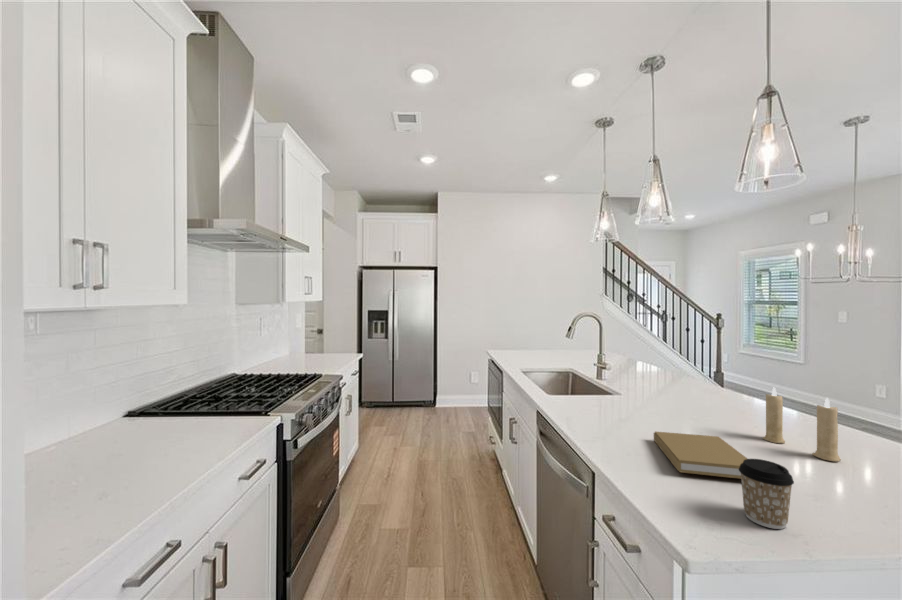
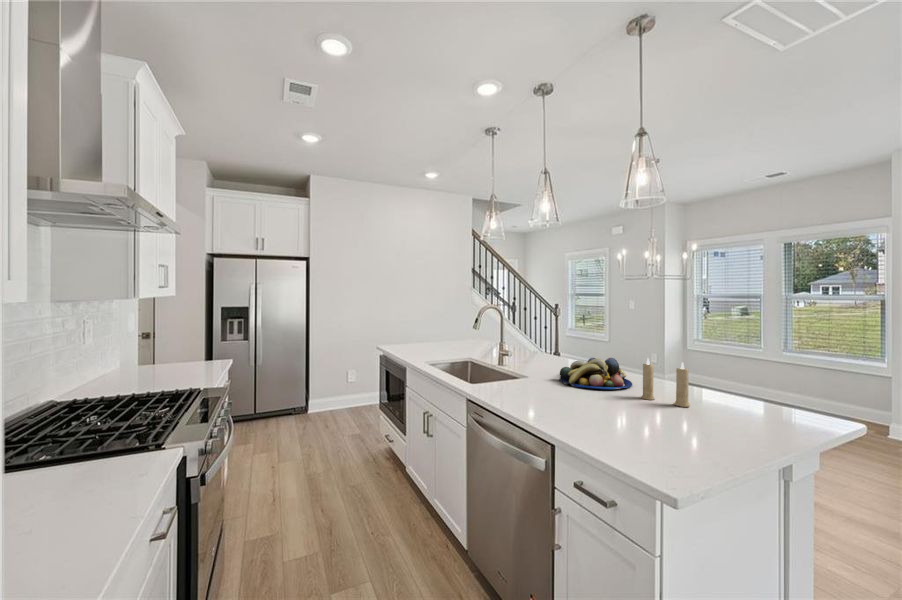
fruit bowl: none [657,379,761,422] -> present [559,358,632,389]
book: present [654,432,747,479] -> none [574,399,657,427]
coffee cup: present [739,459,794,529] -> none [655,406,689,452]

